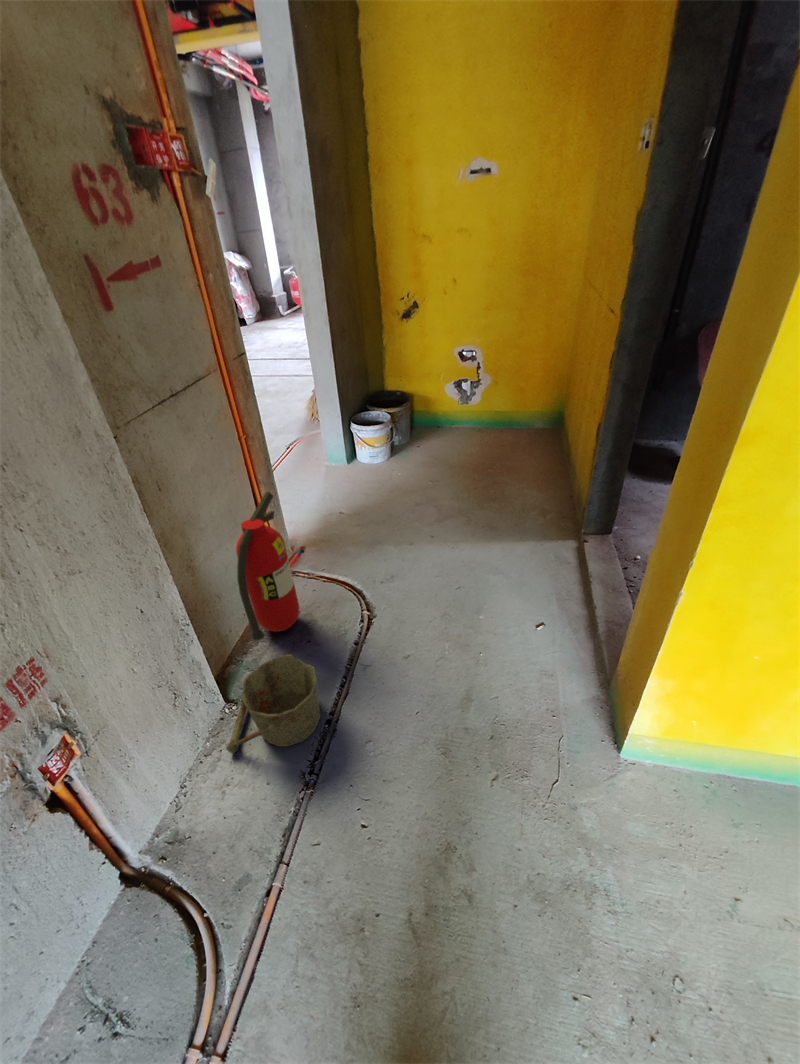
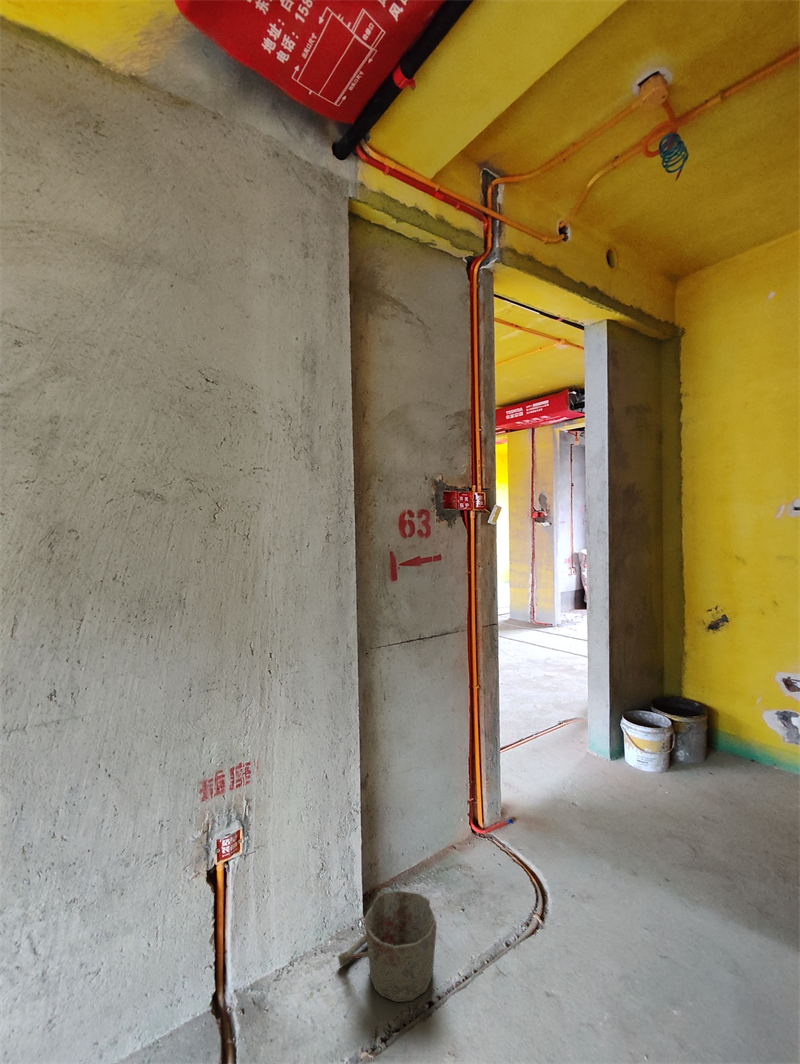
fire extinguisher: present [236,492,299,640] -> none [415,737,481,885]

